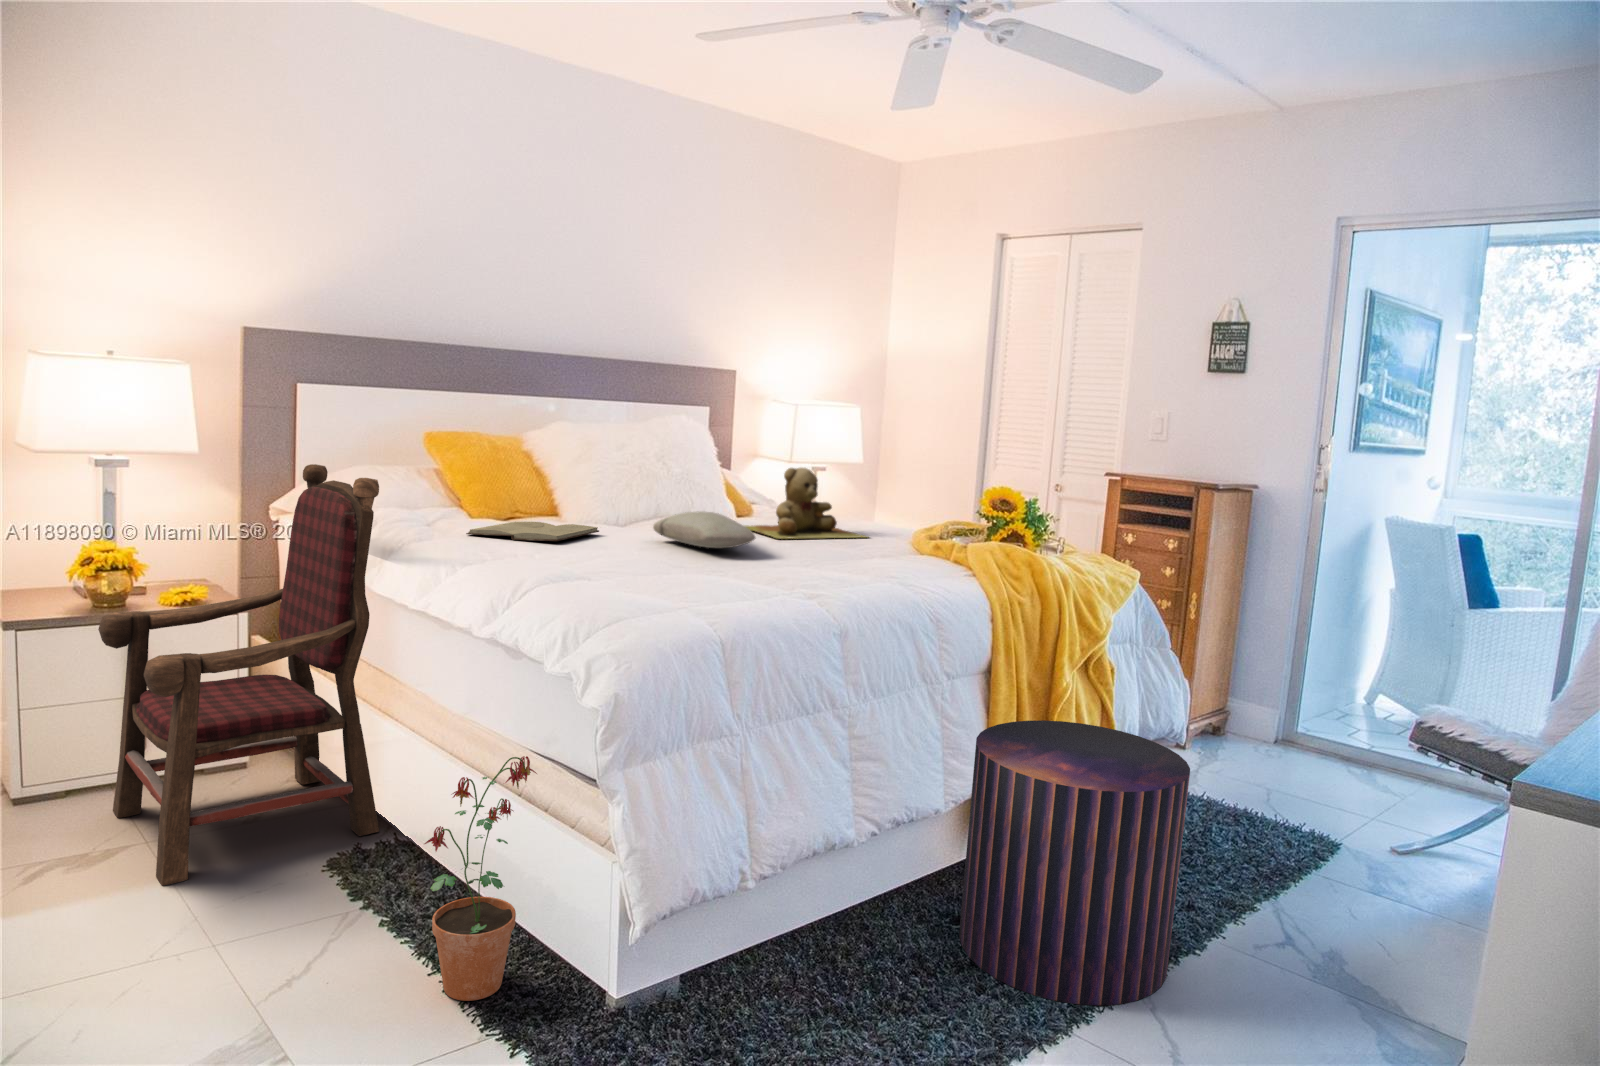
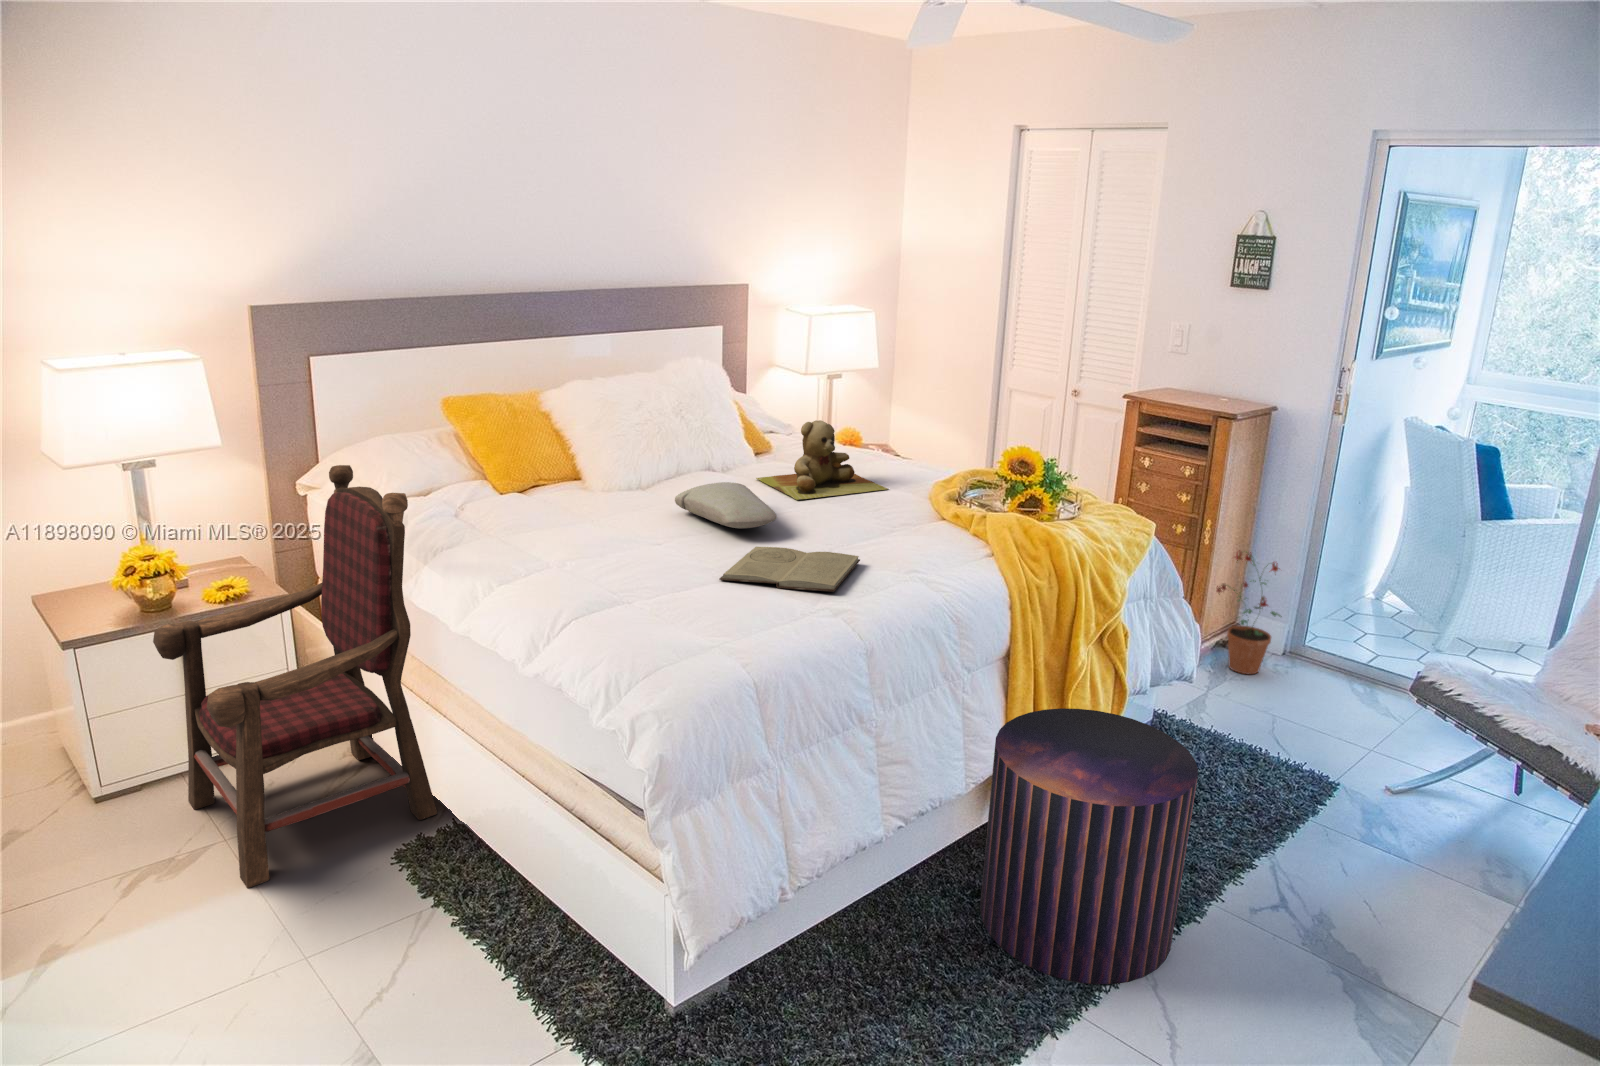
book: present [466,521,599,541] -> present [719,547,860,592]
potted plant: present [424,756,537,1001] -> present [1217,550,1282,674]

